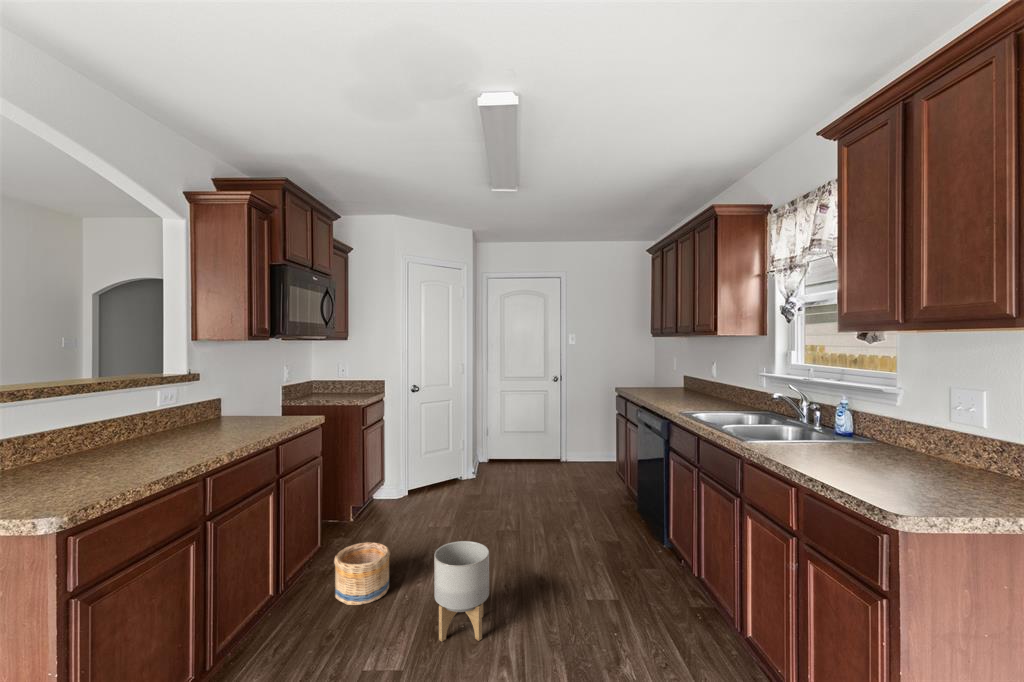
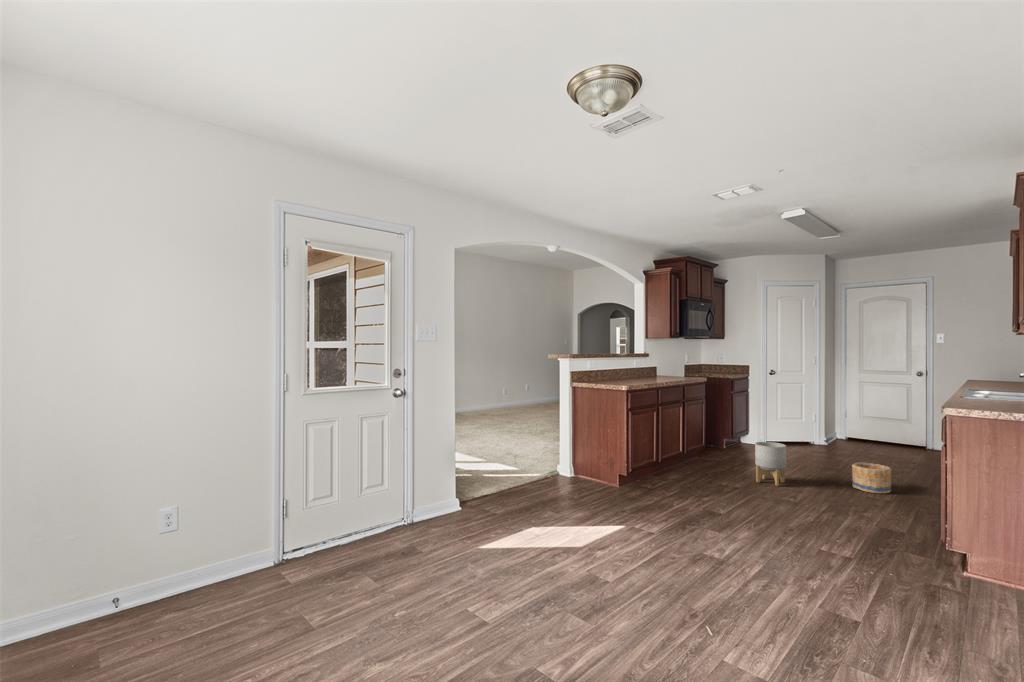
basket: present [334,542,390,605] -> present [852,463,892,493]

